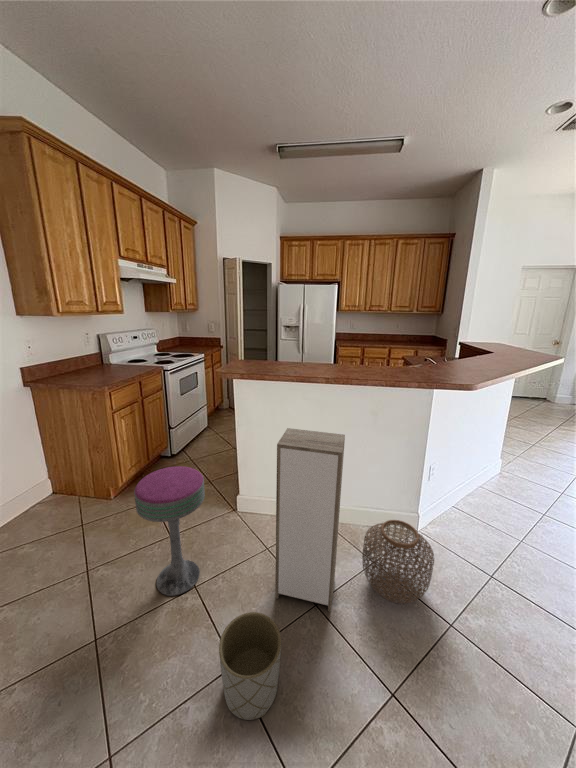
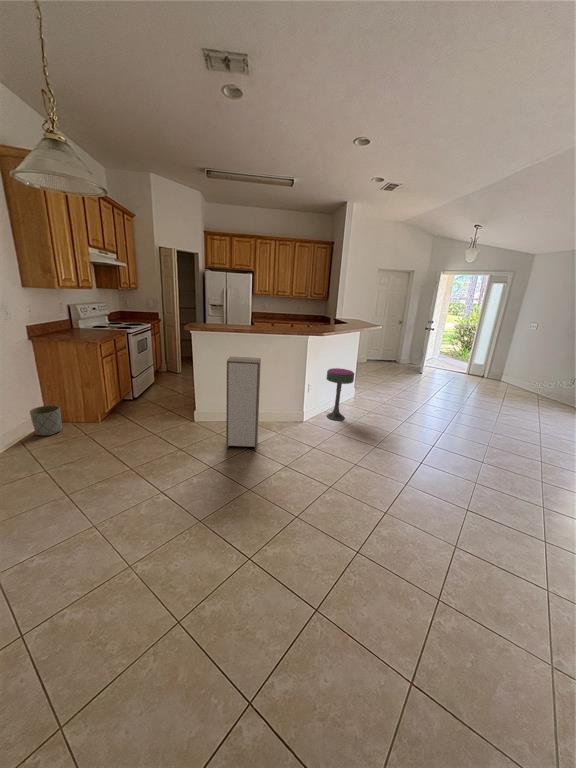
bar stool: present [134,466,205,596] -> present [326,368,354,420]
woven basket: present [362,520,434,604] -> none [272,405,306,444]
planter: present [219,612,281,720] -> present [30,405,62,435]

